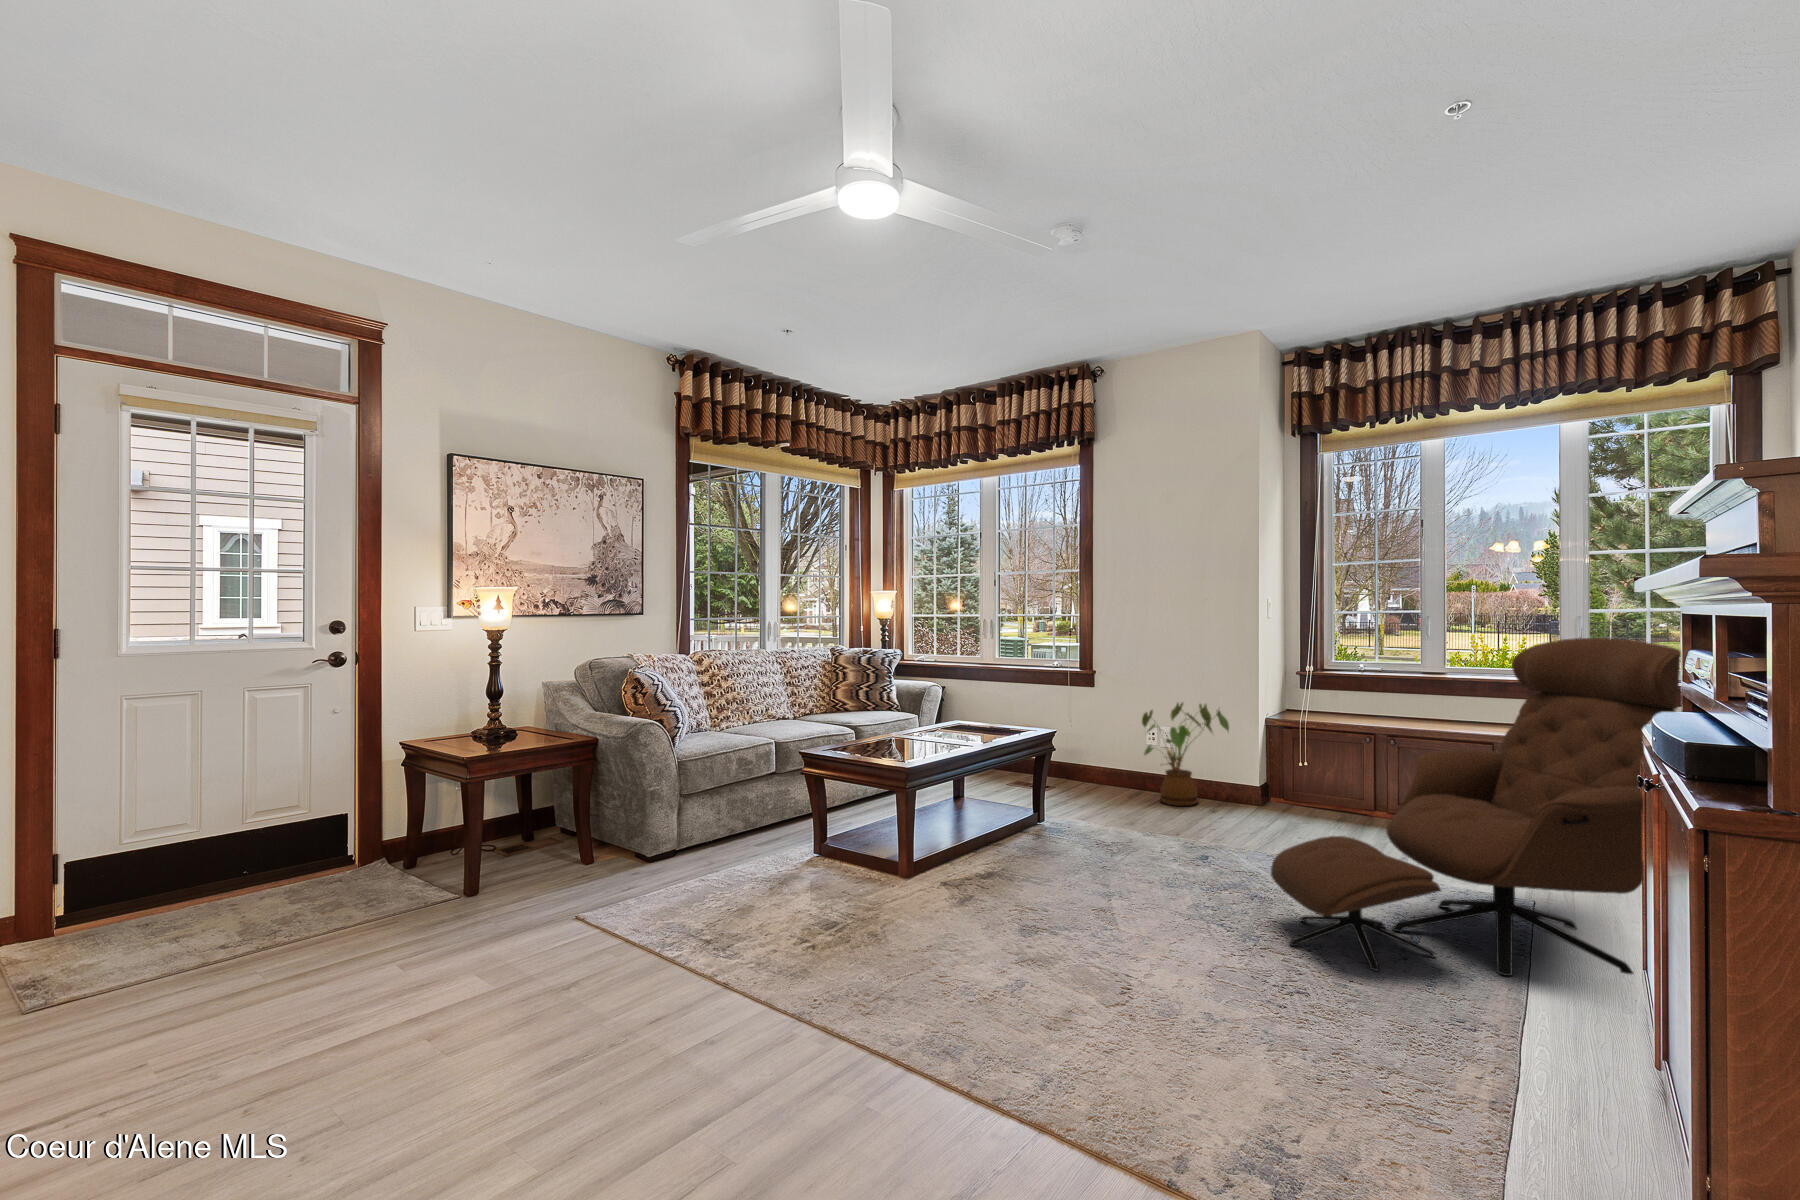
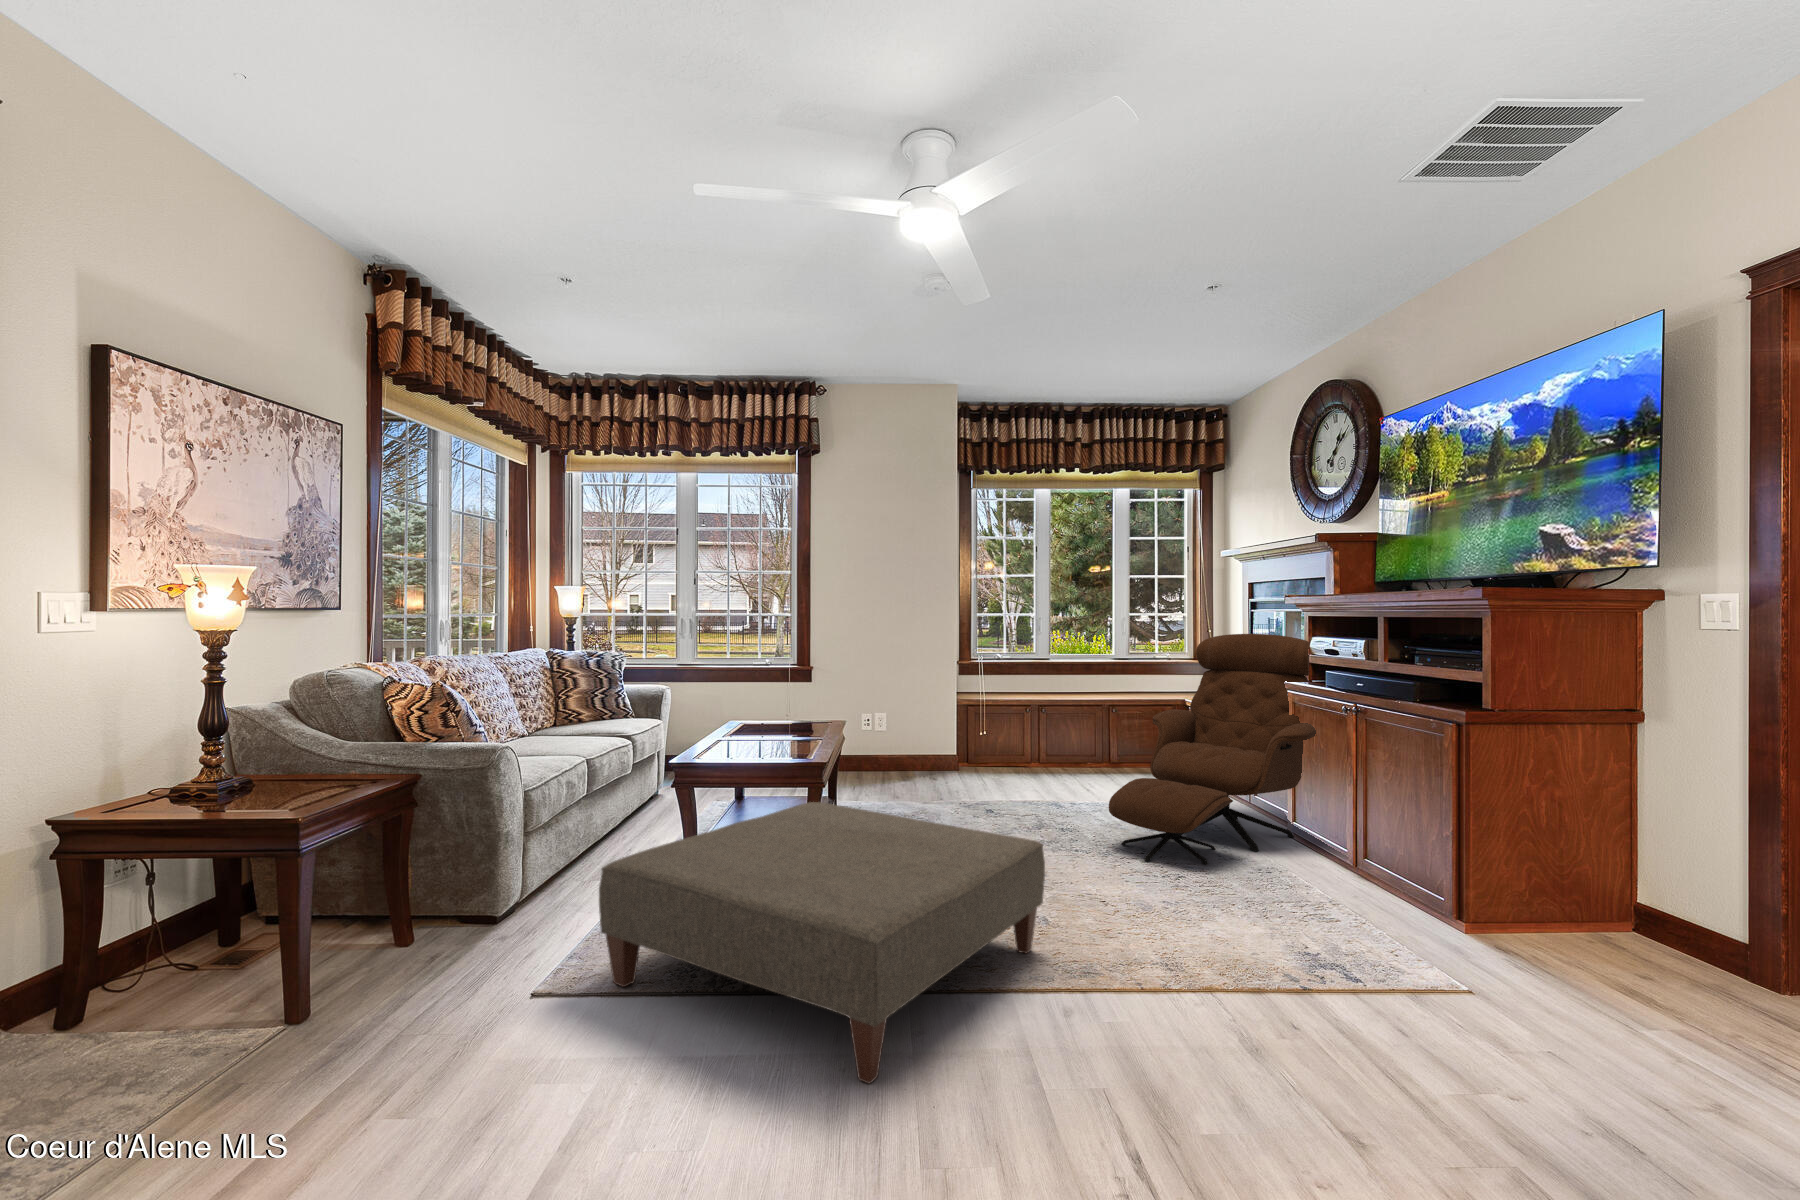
house plant: present [1142,703,1229,806] -> none [871,691,942,781]
ottoman: none [612,800,969,1040] -> present [599,802,1045,1084]

